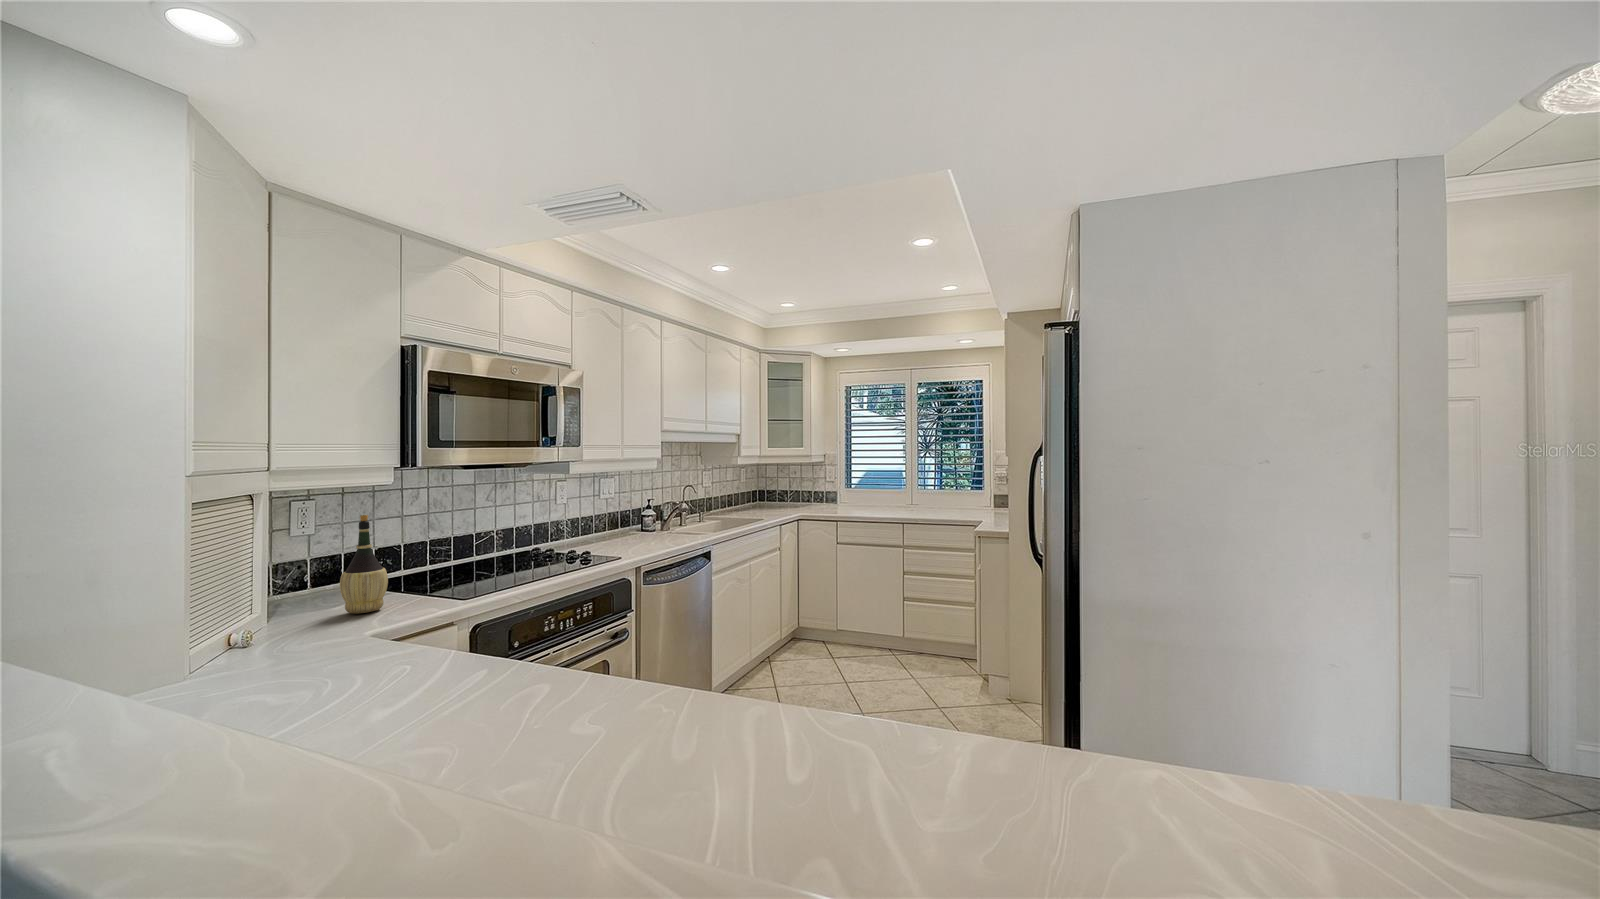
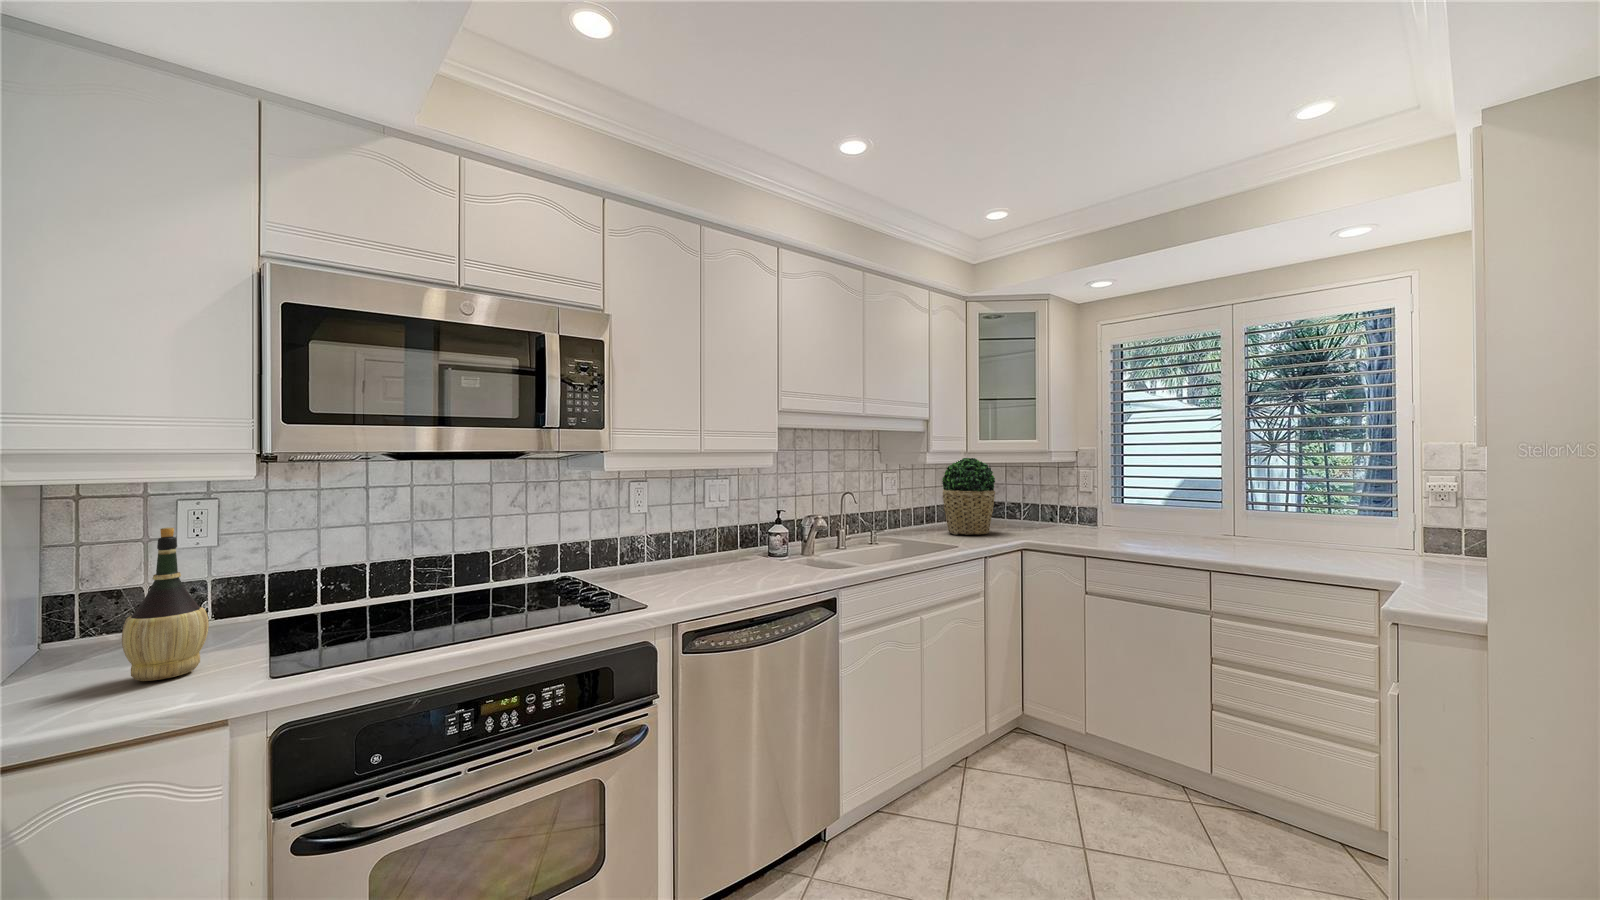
potted plant: none [743,460,779,513] -> present [942,458,995,535]

